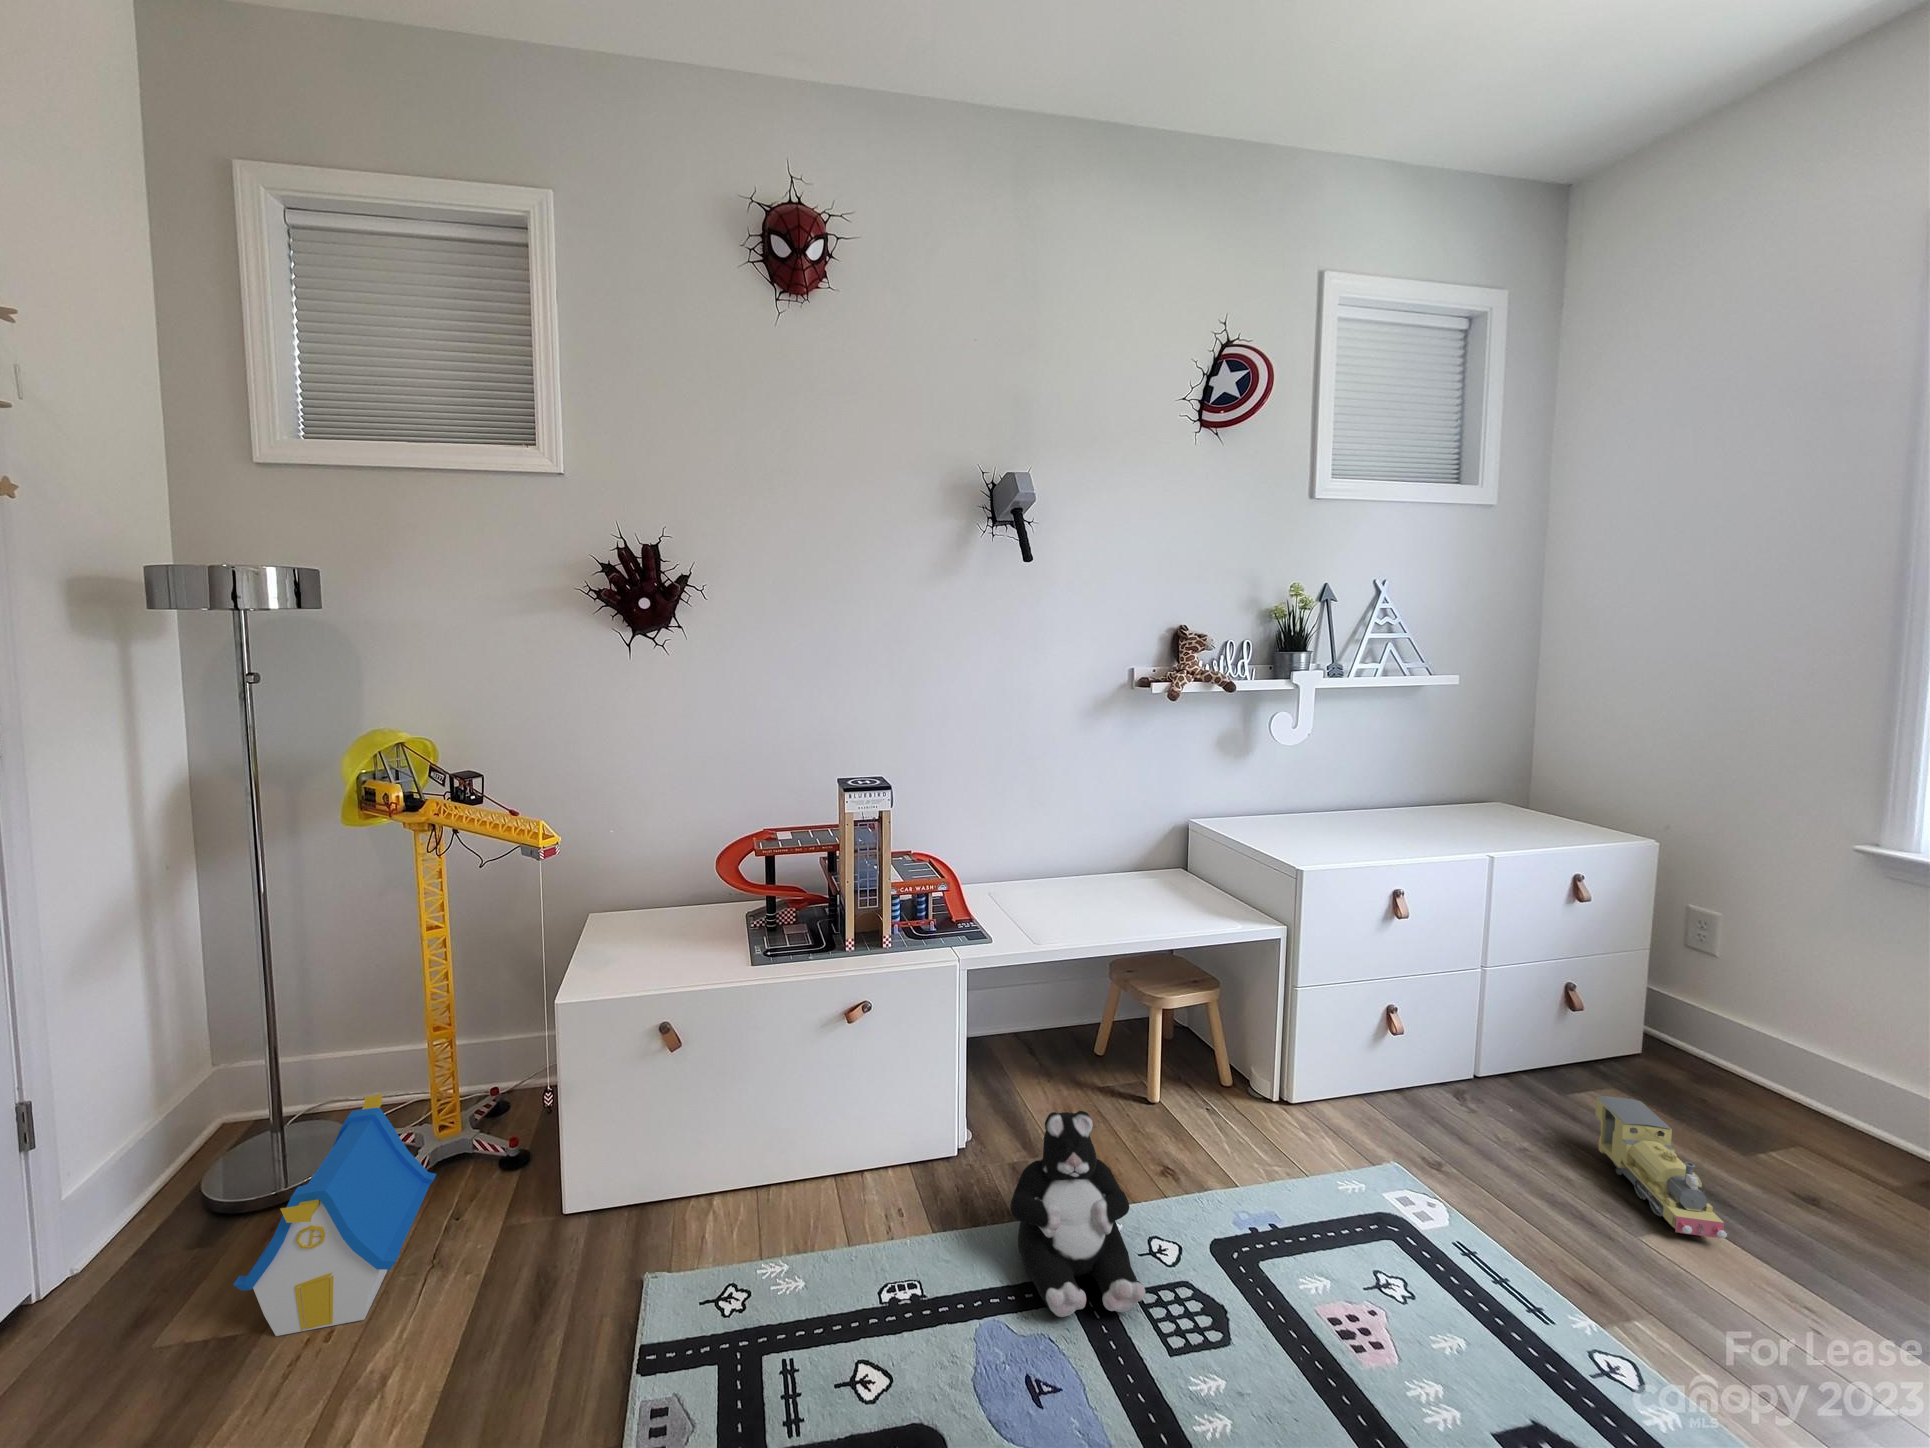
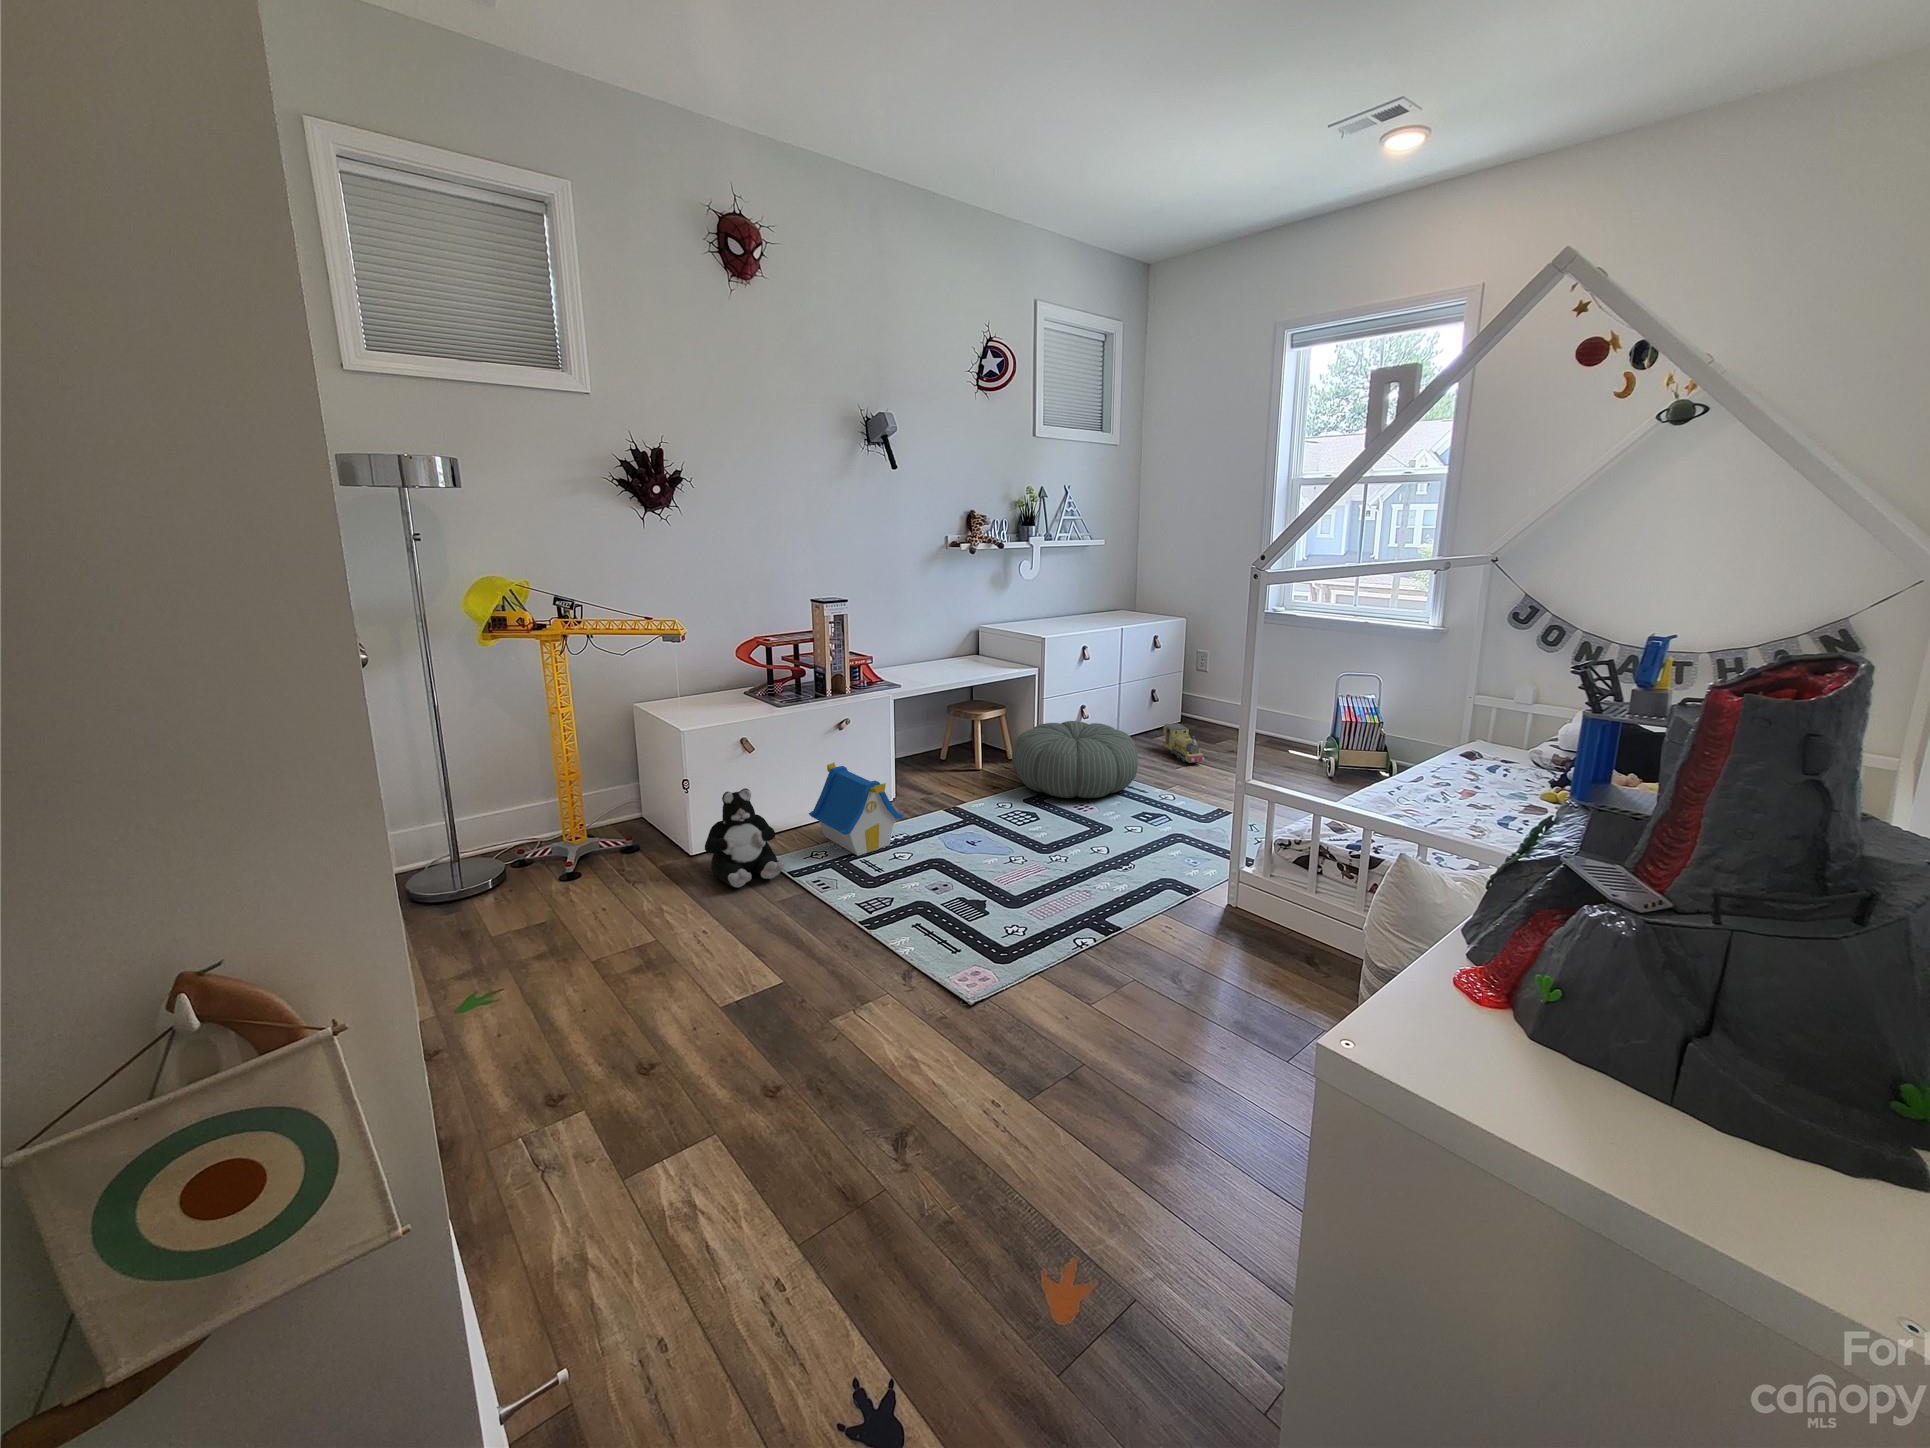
pouf: none [1202,1053,1515,1306] -> present [1012,721,1138,798]
toy house: present [233,1094,436,1336] -> present [809,763,903,856]
plush toy: present [1010,1111,1145,1317] -> present [705,788,784,888]

